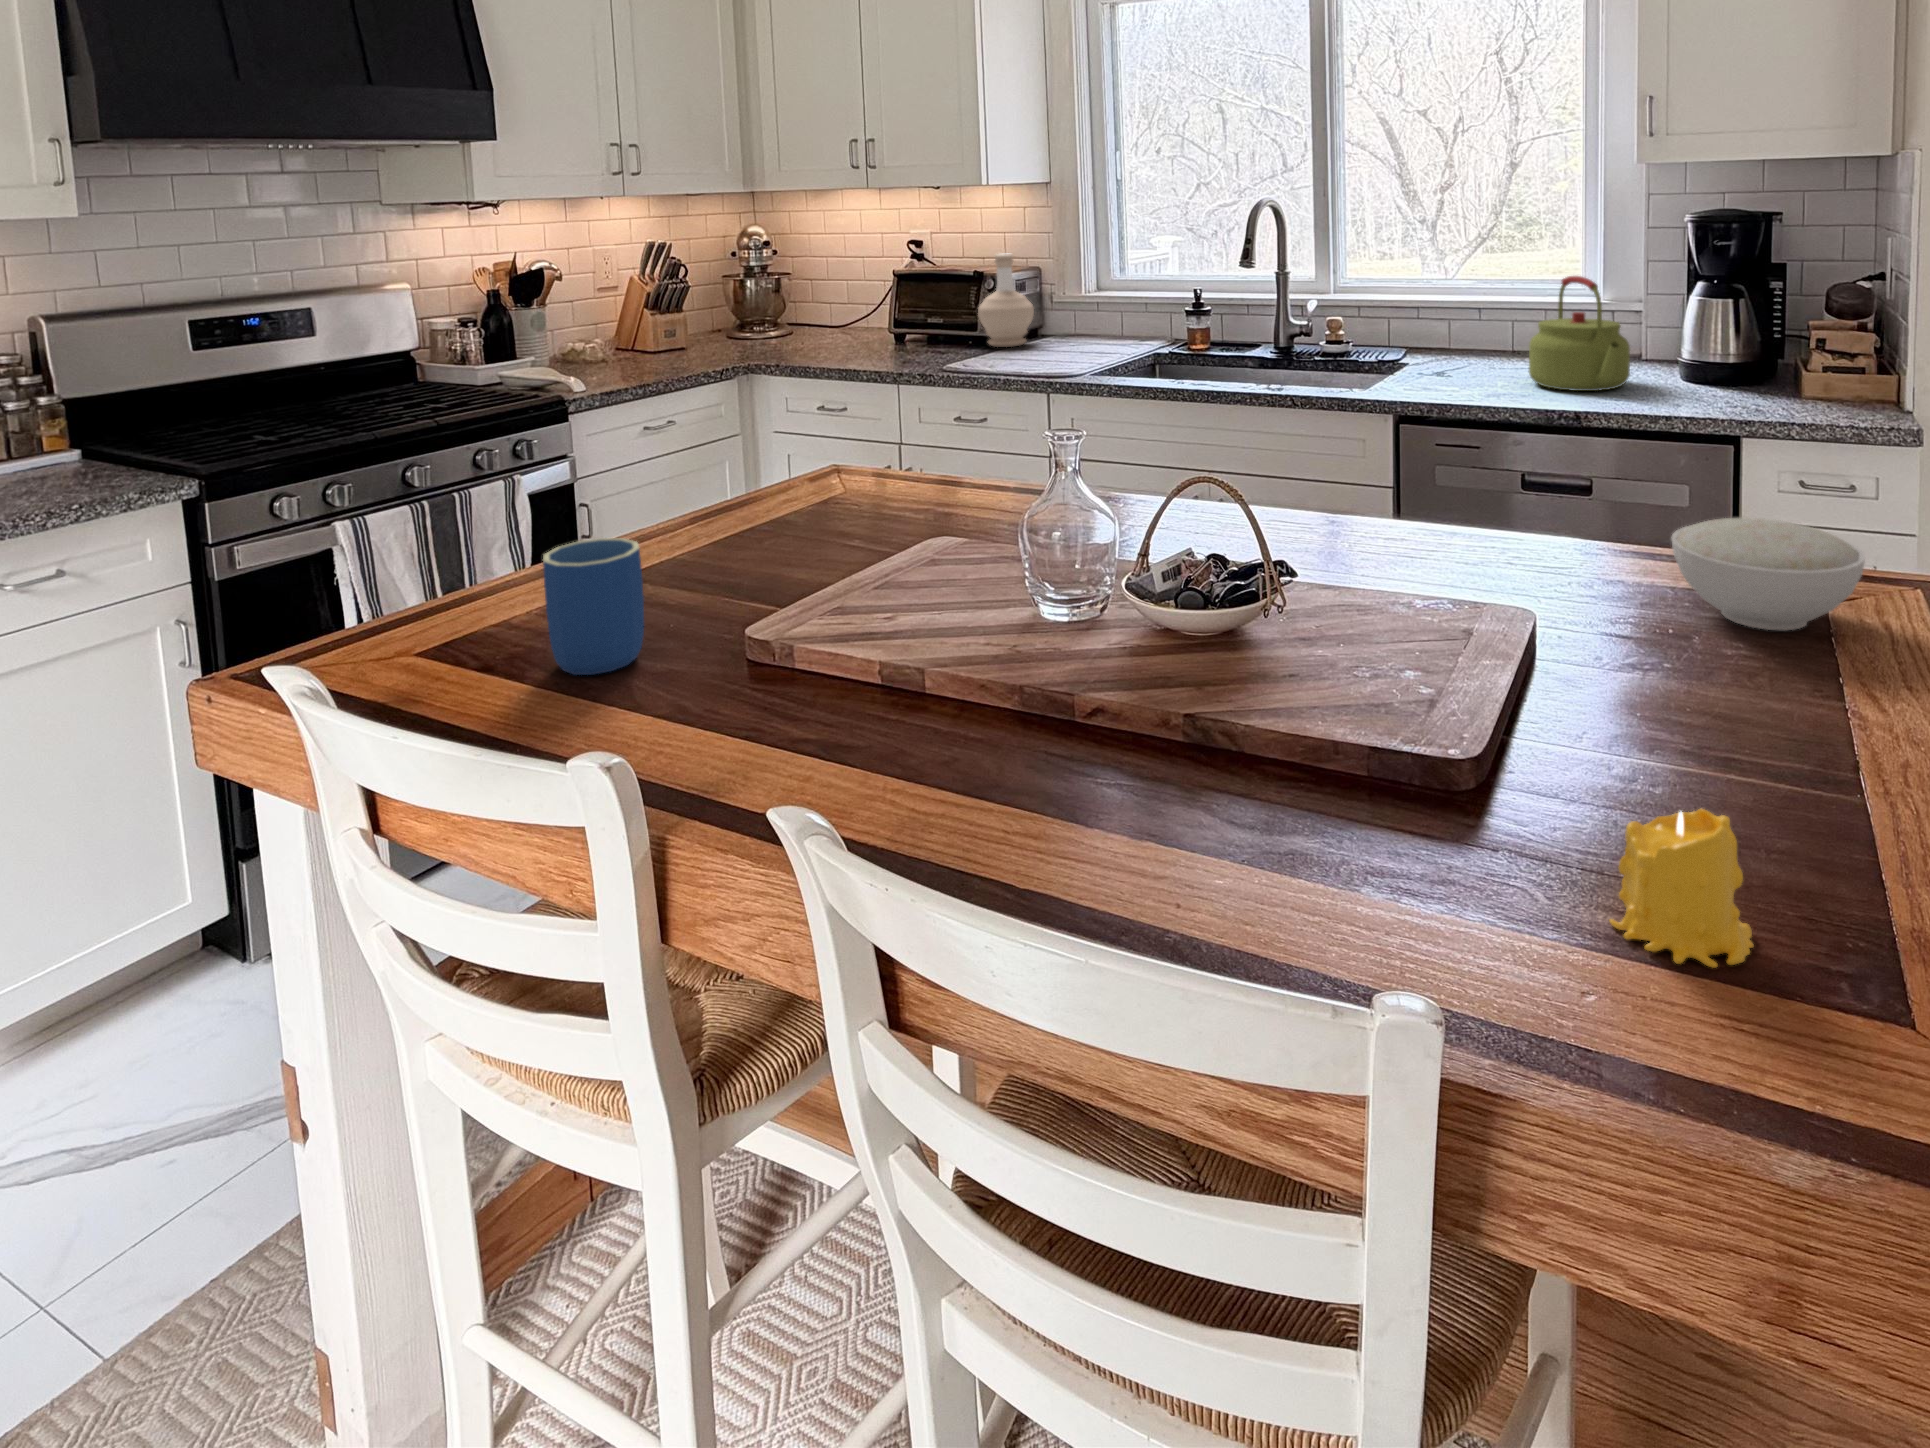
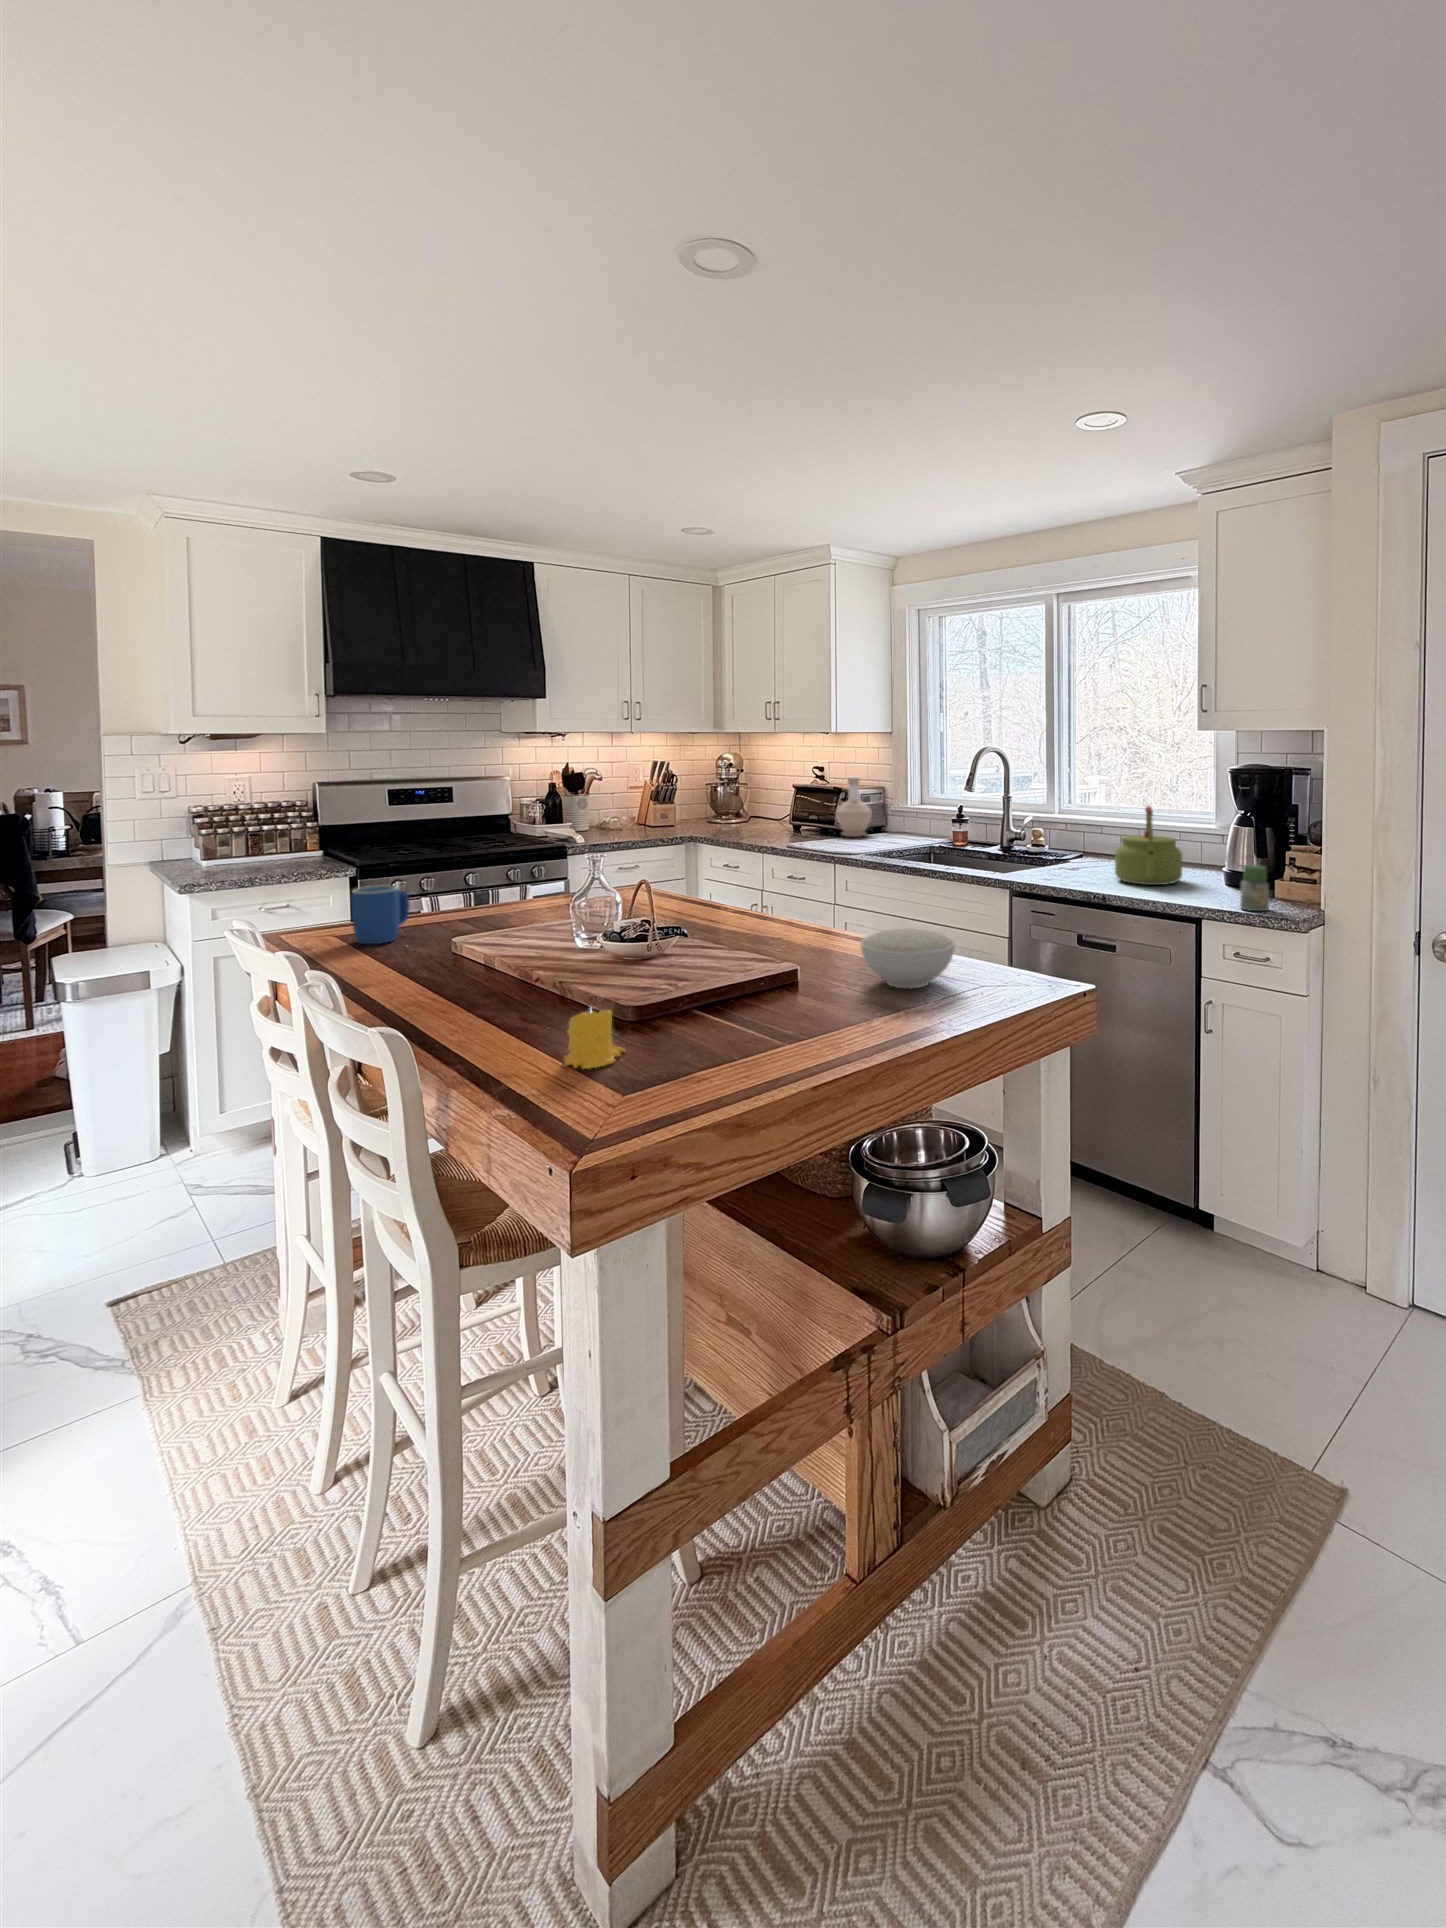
jar: none [1793,354,1838,419] -> present [1240,865,1269,911]

